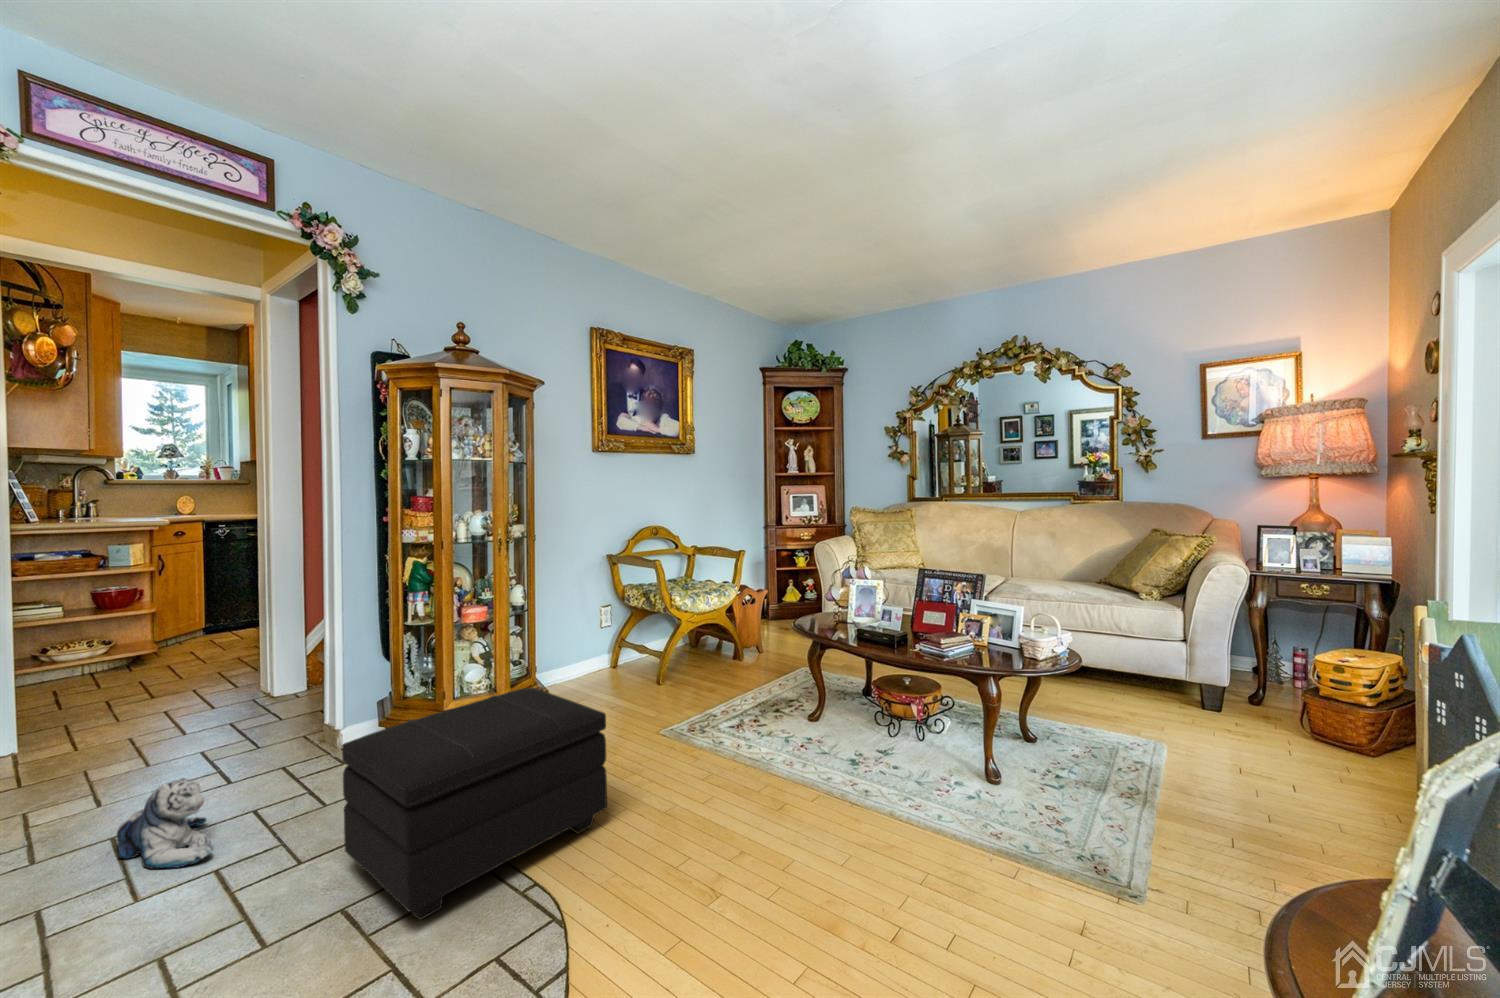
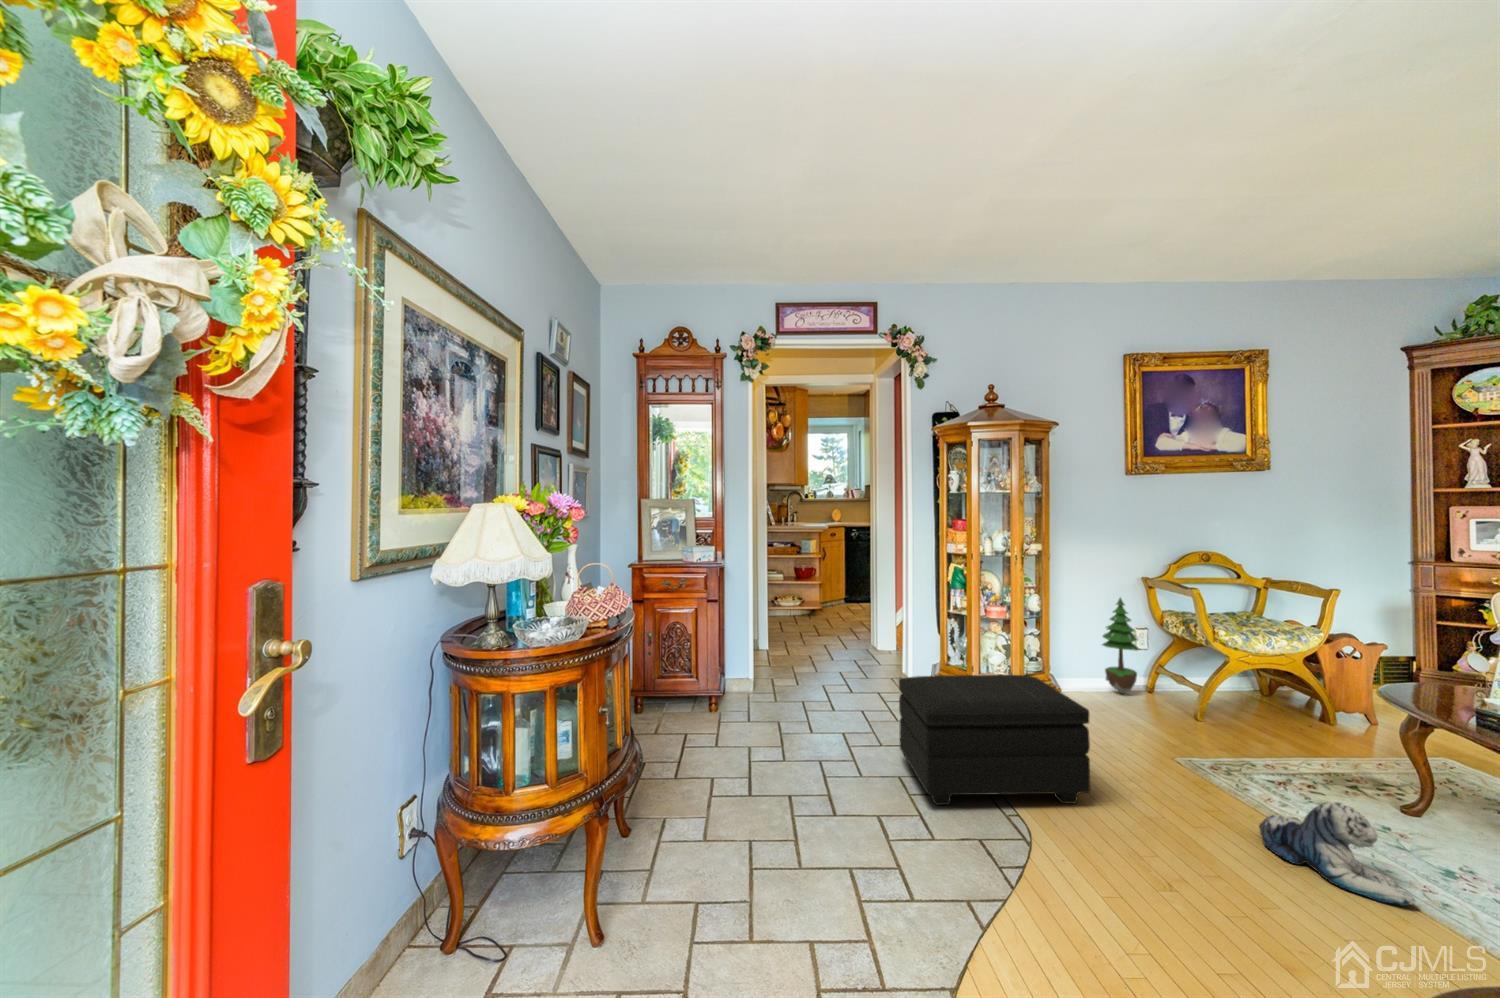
potted tree: none [573,577,611,678] -> present [1102,598,1140,693]
plush toy: present [117,778,213,868] -> present [1259,803,1416,906]

